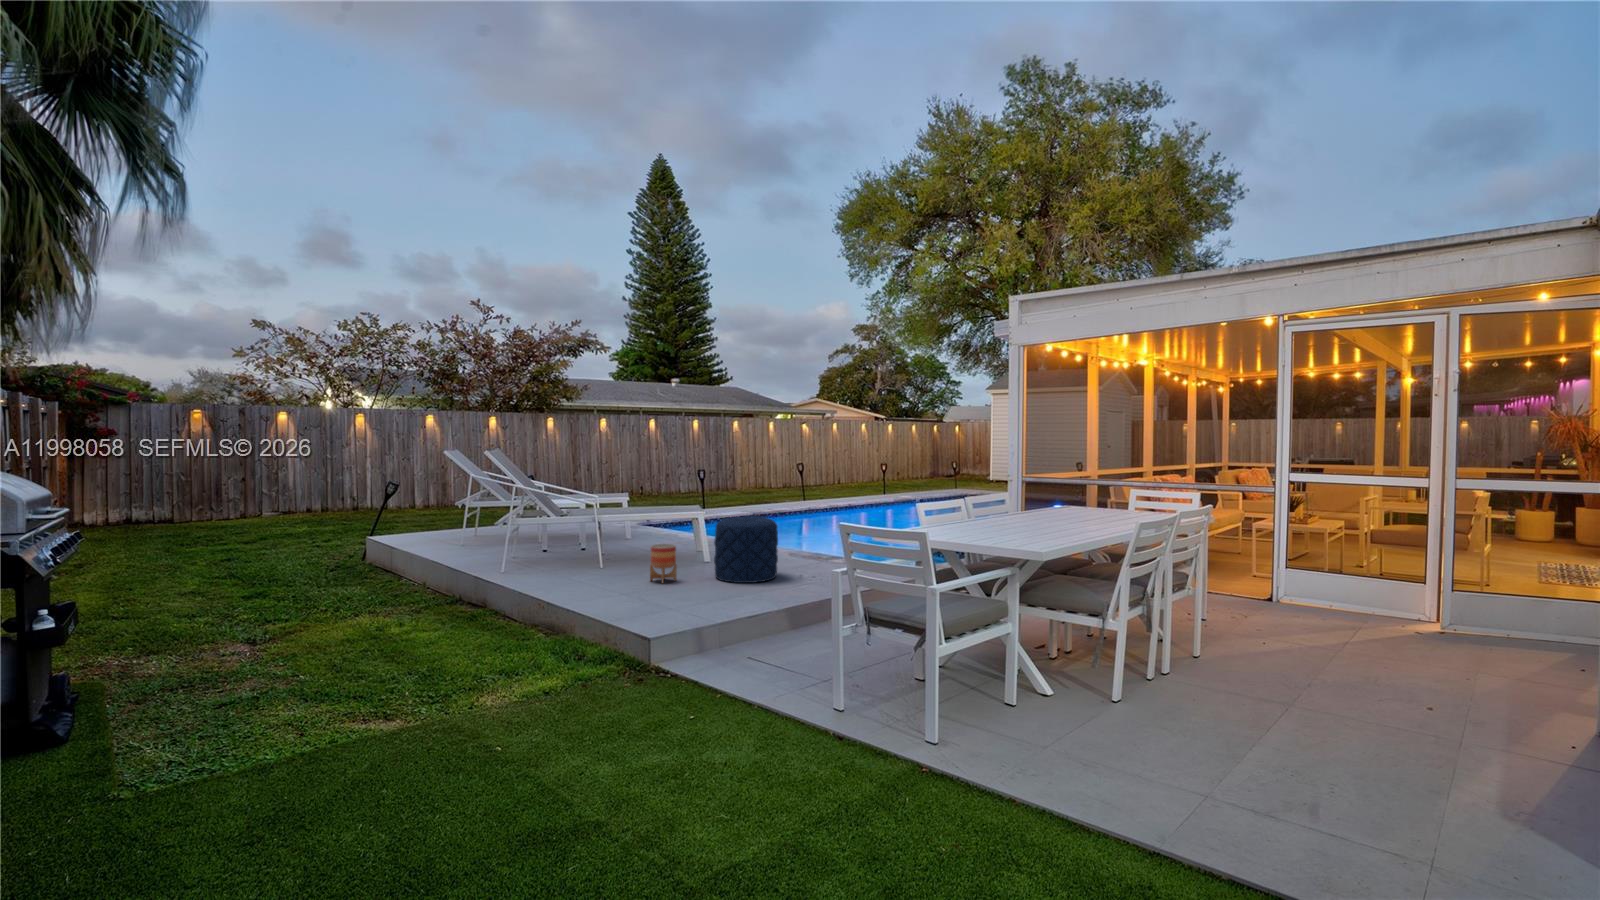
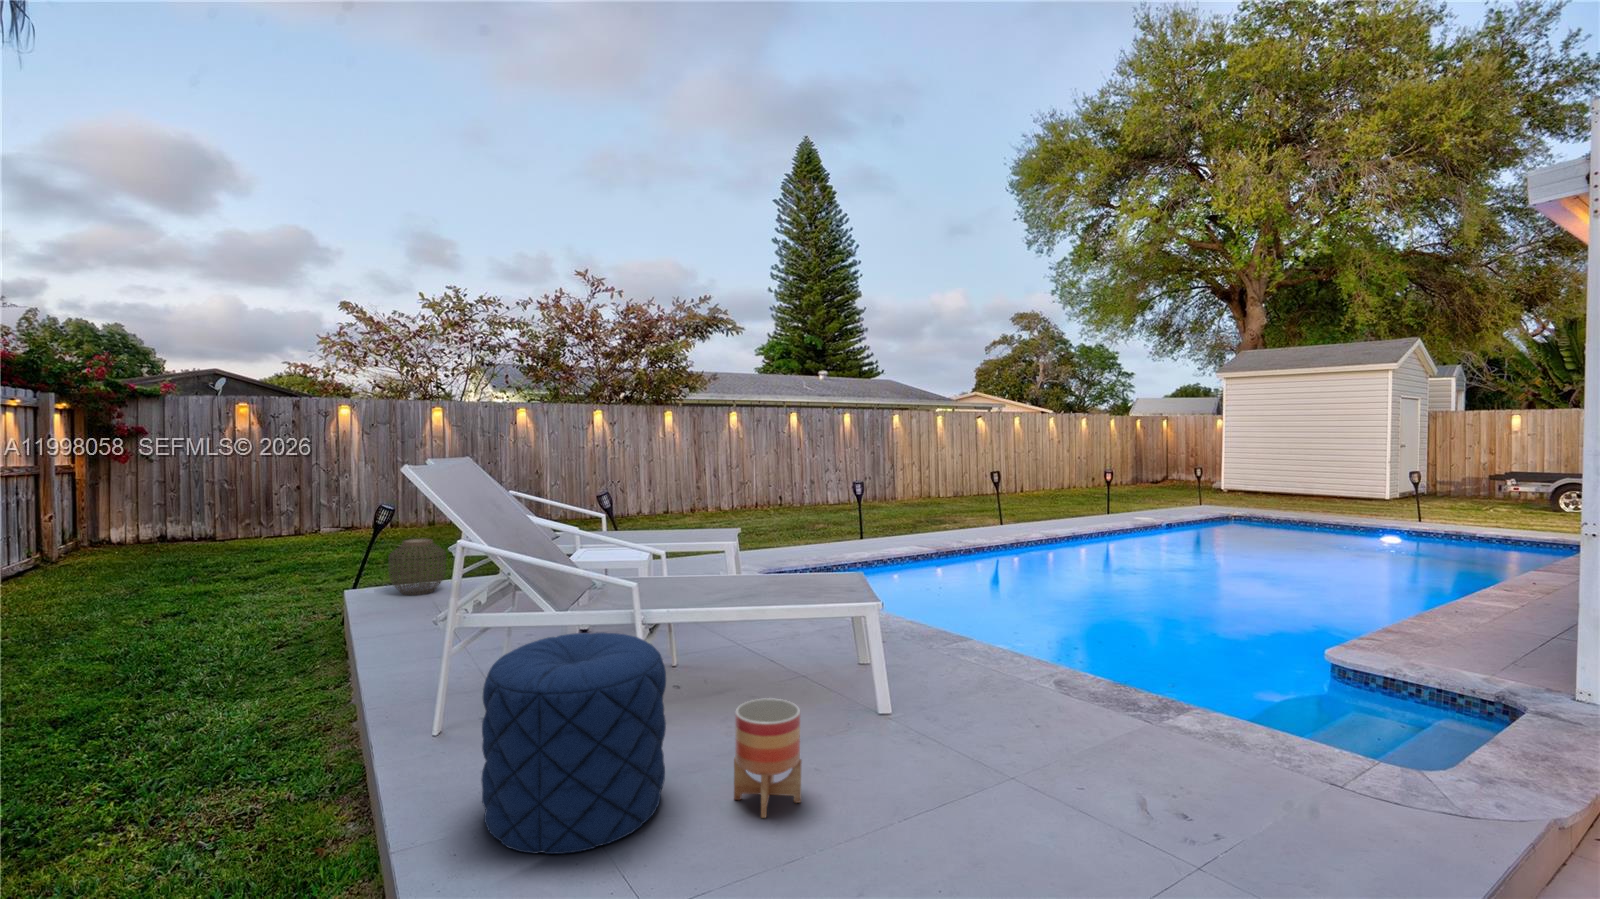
woven basket: none [401,504,437,539] -> present [389,538,446,595]
pouf: present [714,517,778,583] -> present [481,632,666,854]

